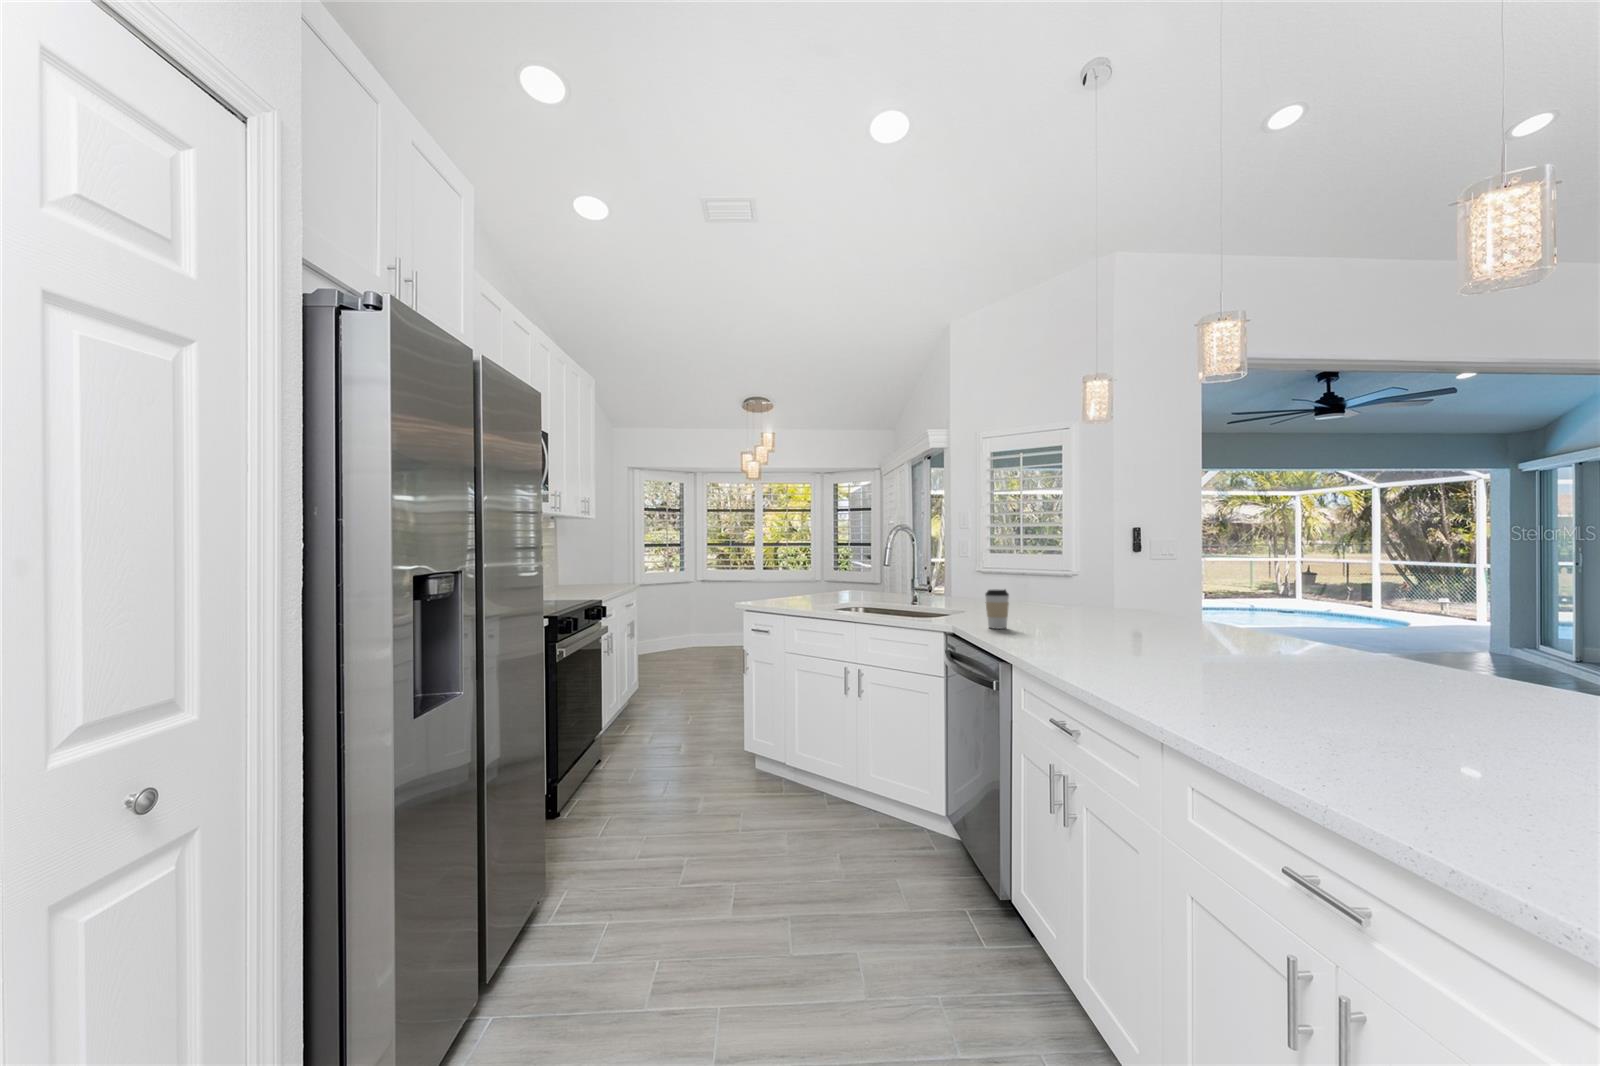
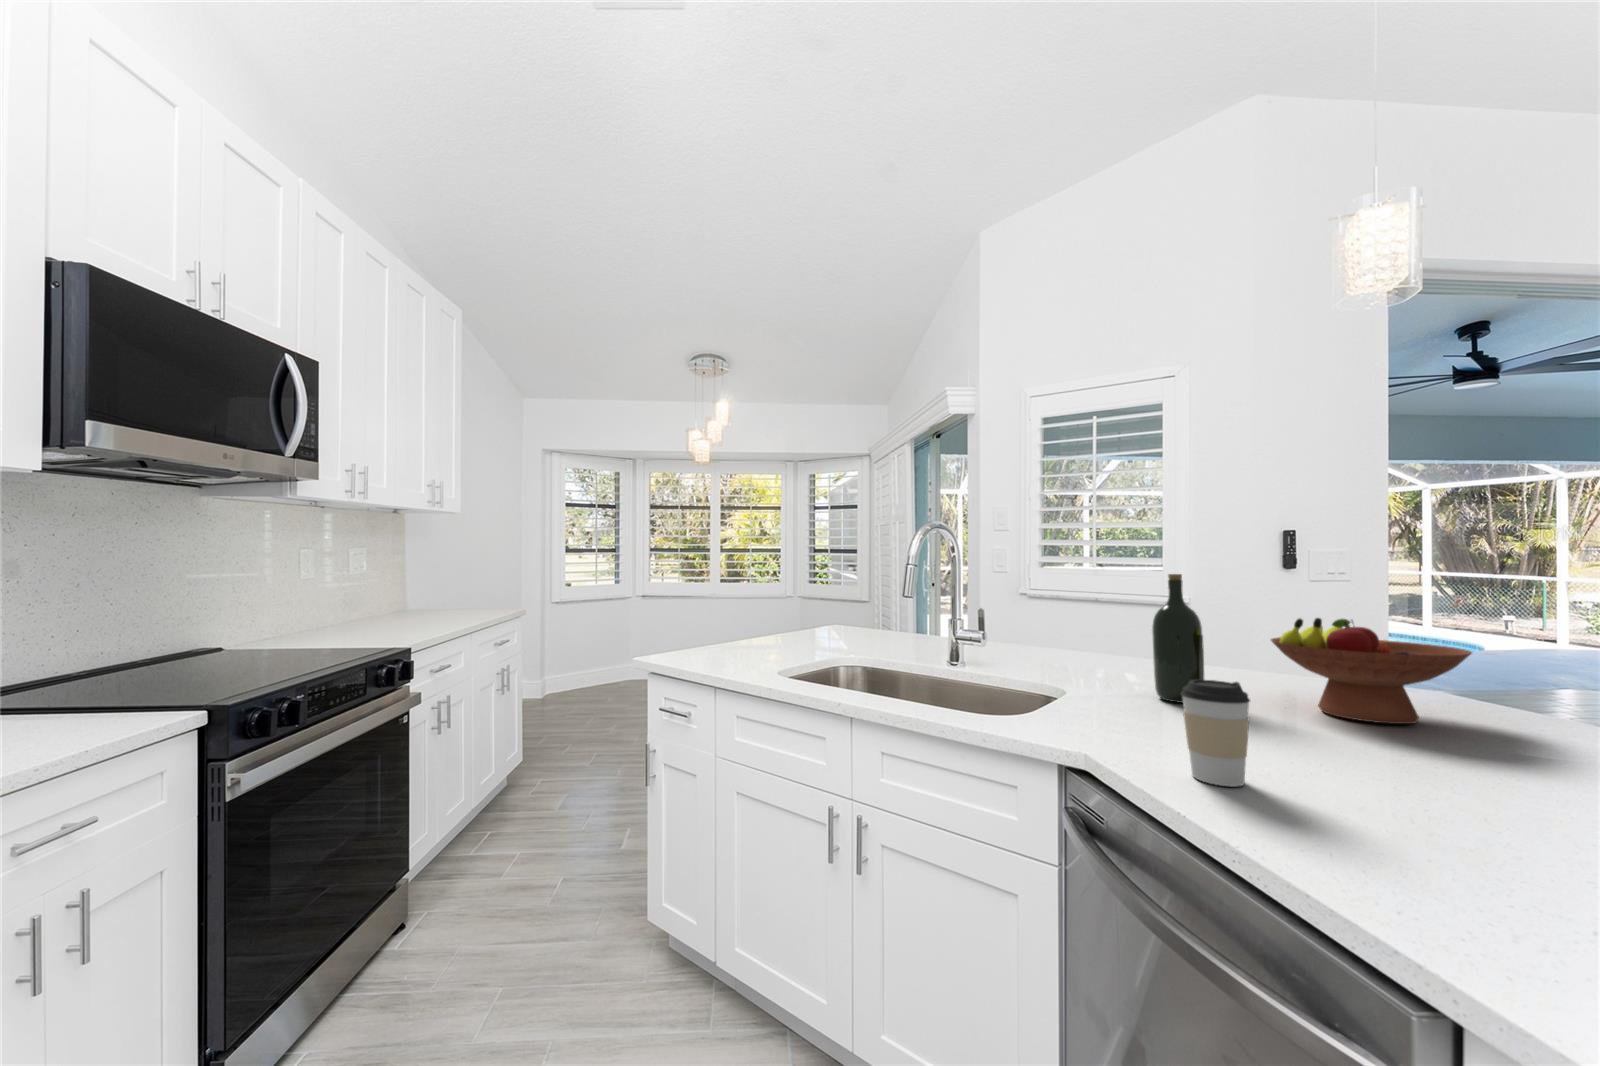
wine bottle: none [1010,550,1034,615] -> present [1152,574,1204,703]
fruit bowl: none [1065,569,1146,619] -> present [1271,618,1472,724]

